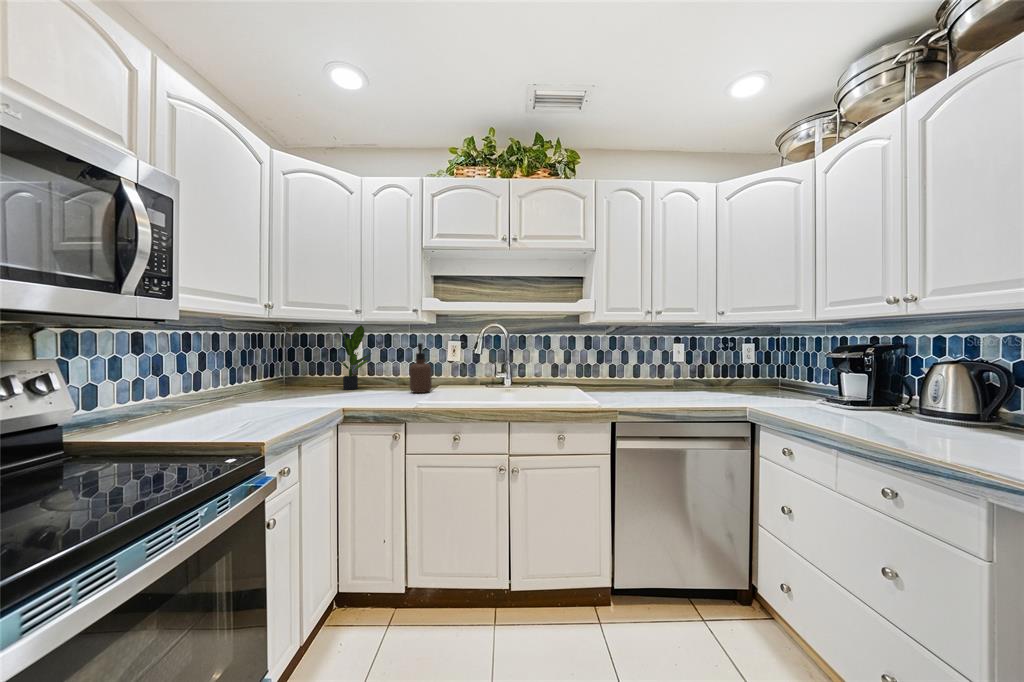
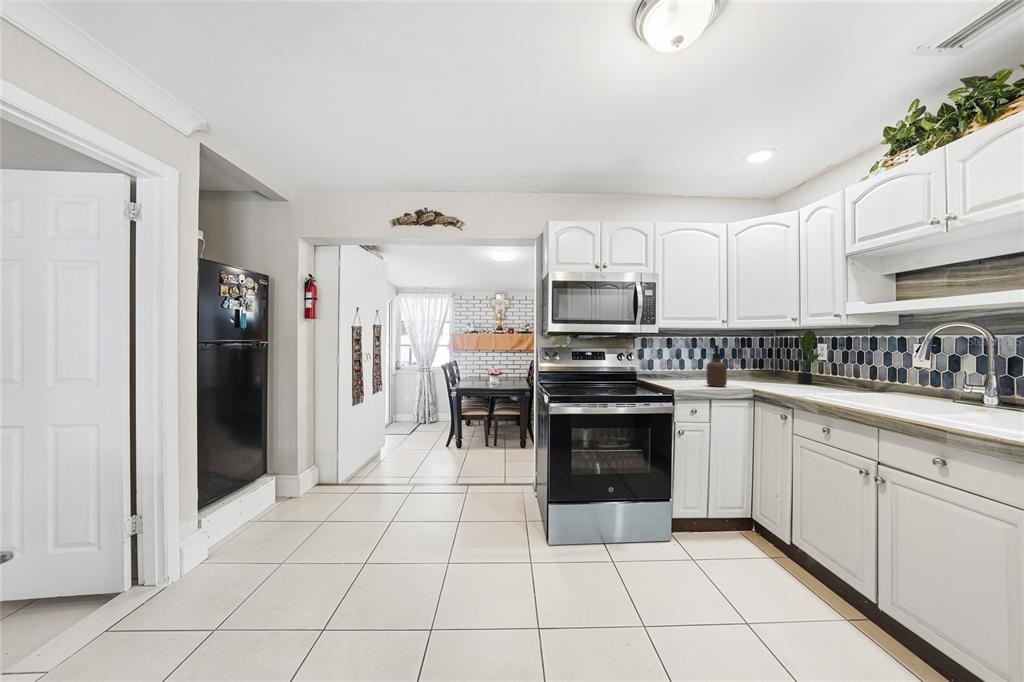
soap dispenser: present [410,343,432,393] -> present [706,345,727,387]

